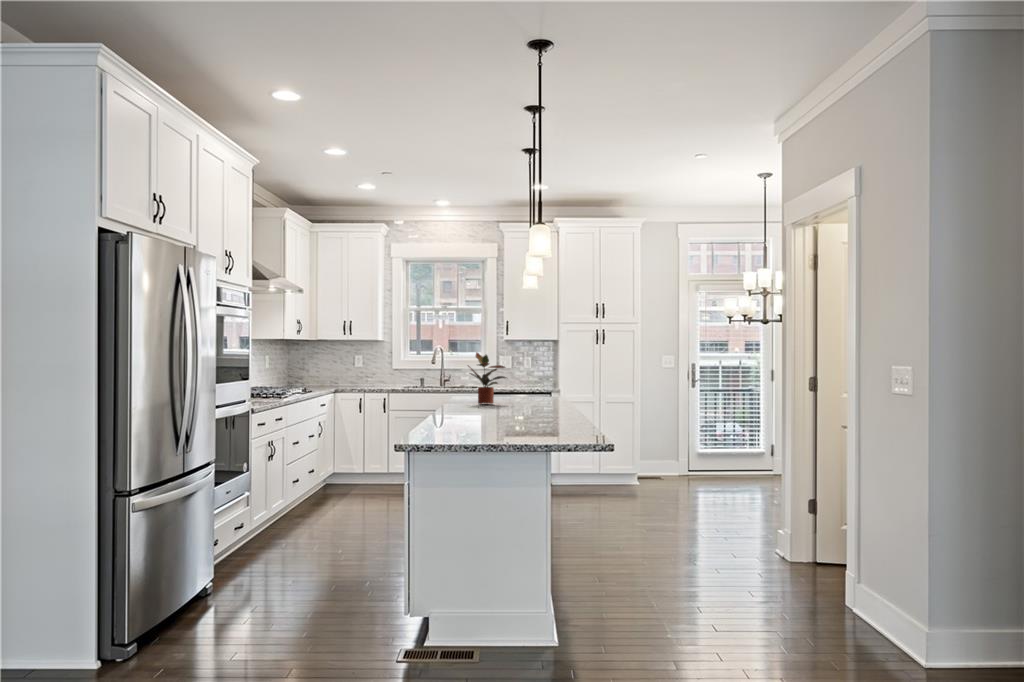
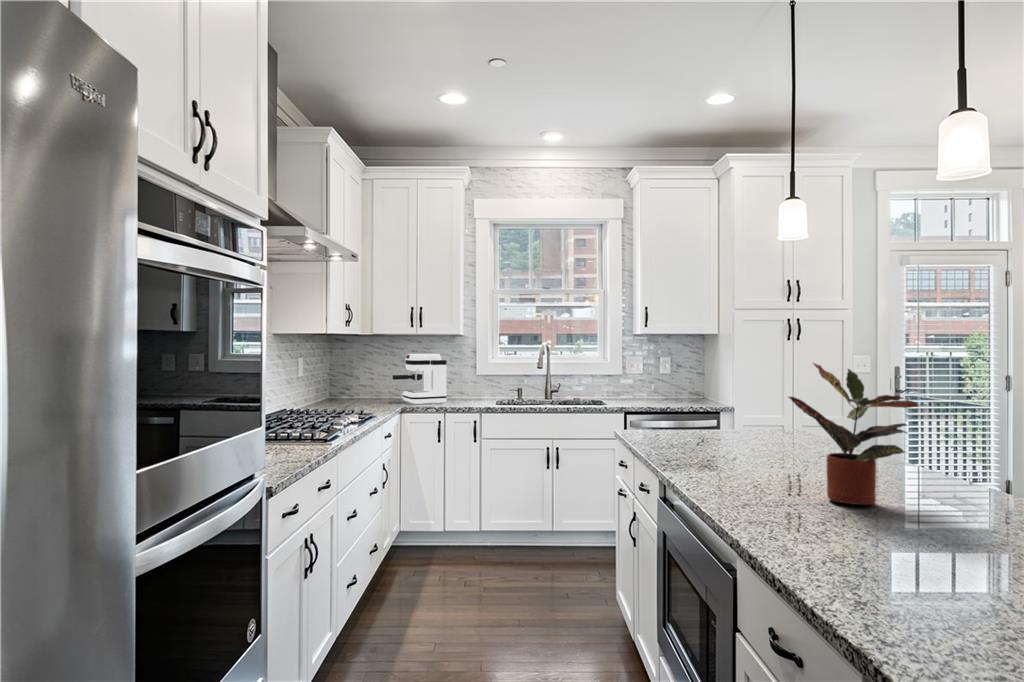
coffee maker: none [330,354,367,387] -> present [393,354,447,405]

